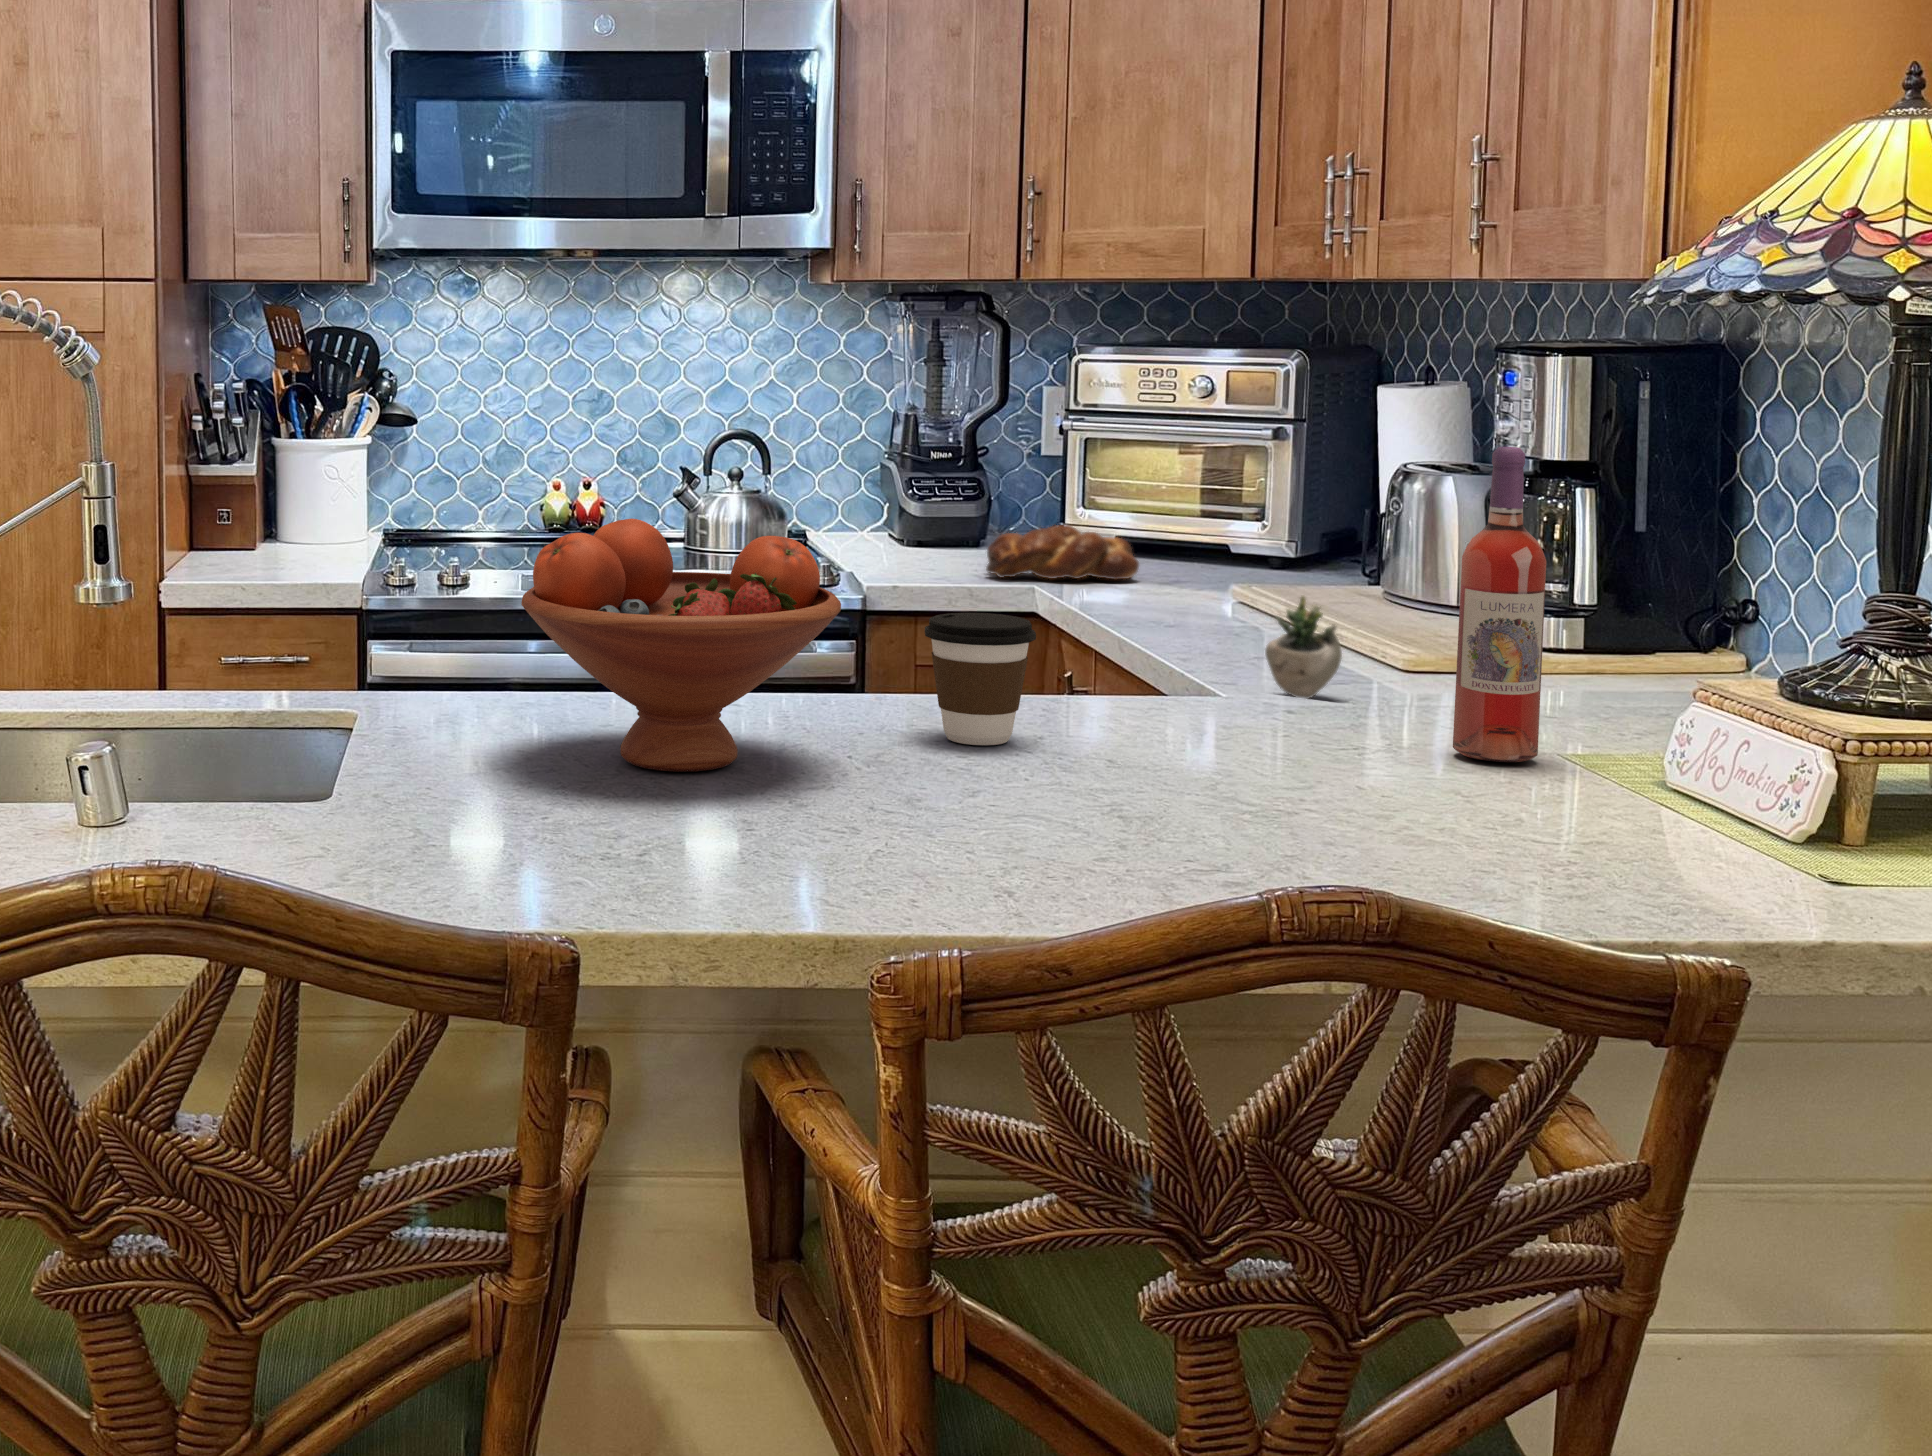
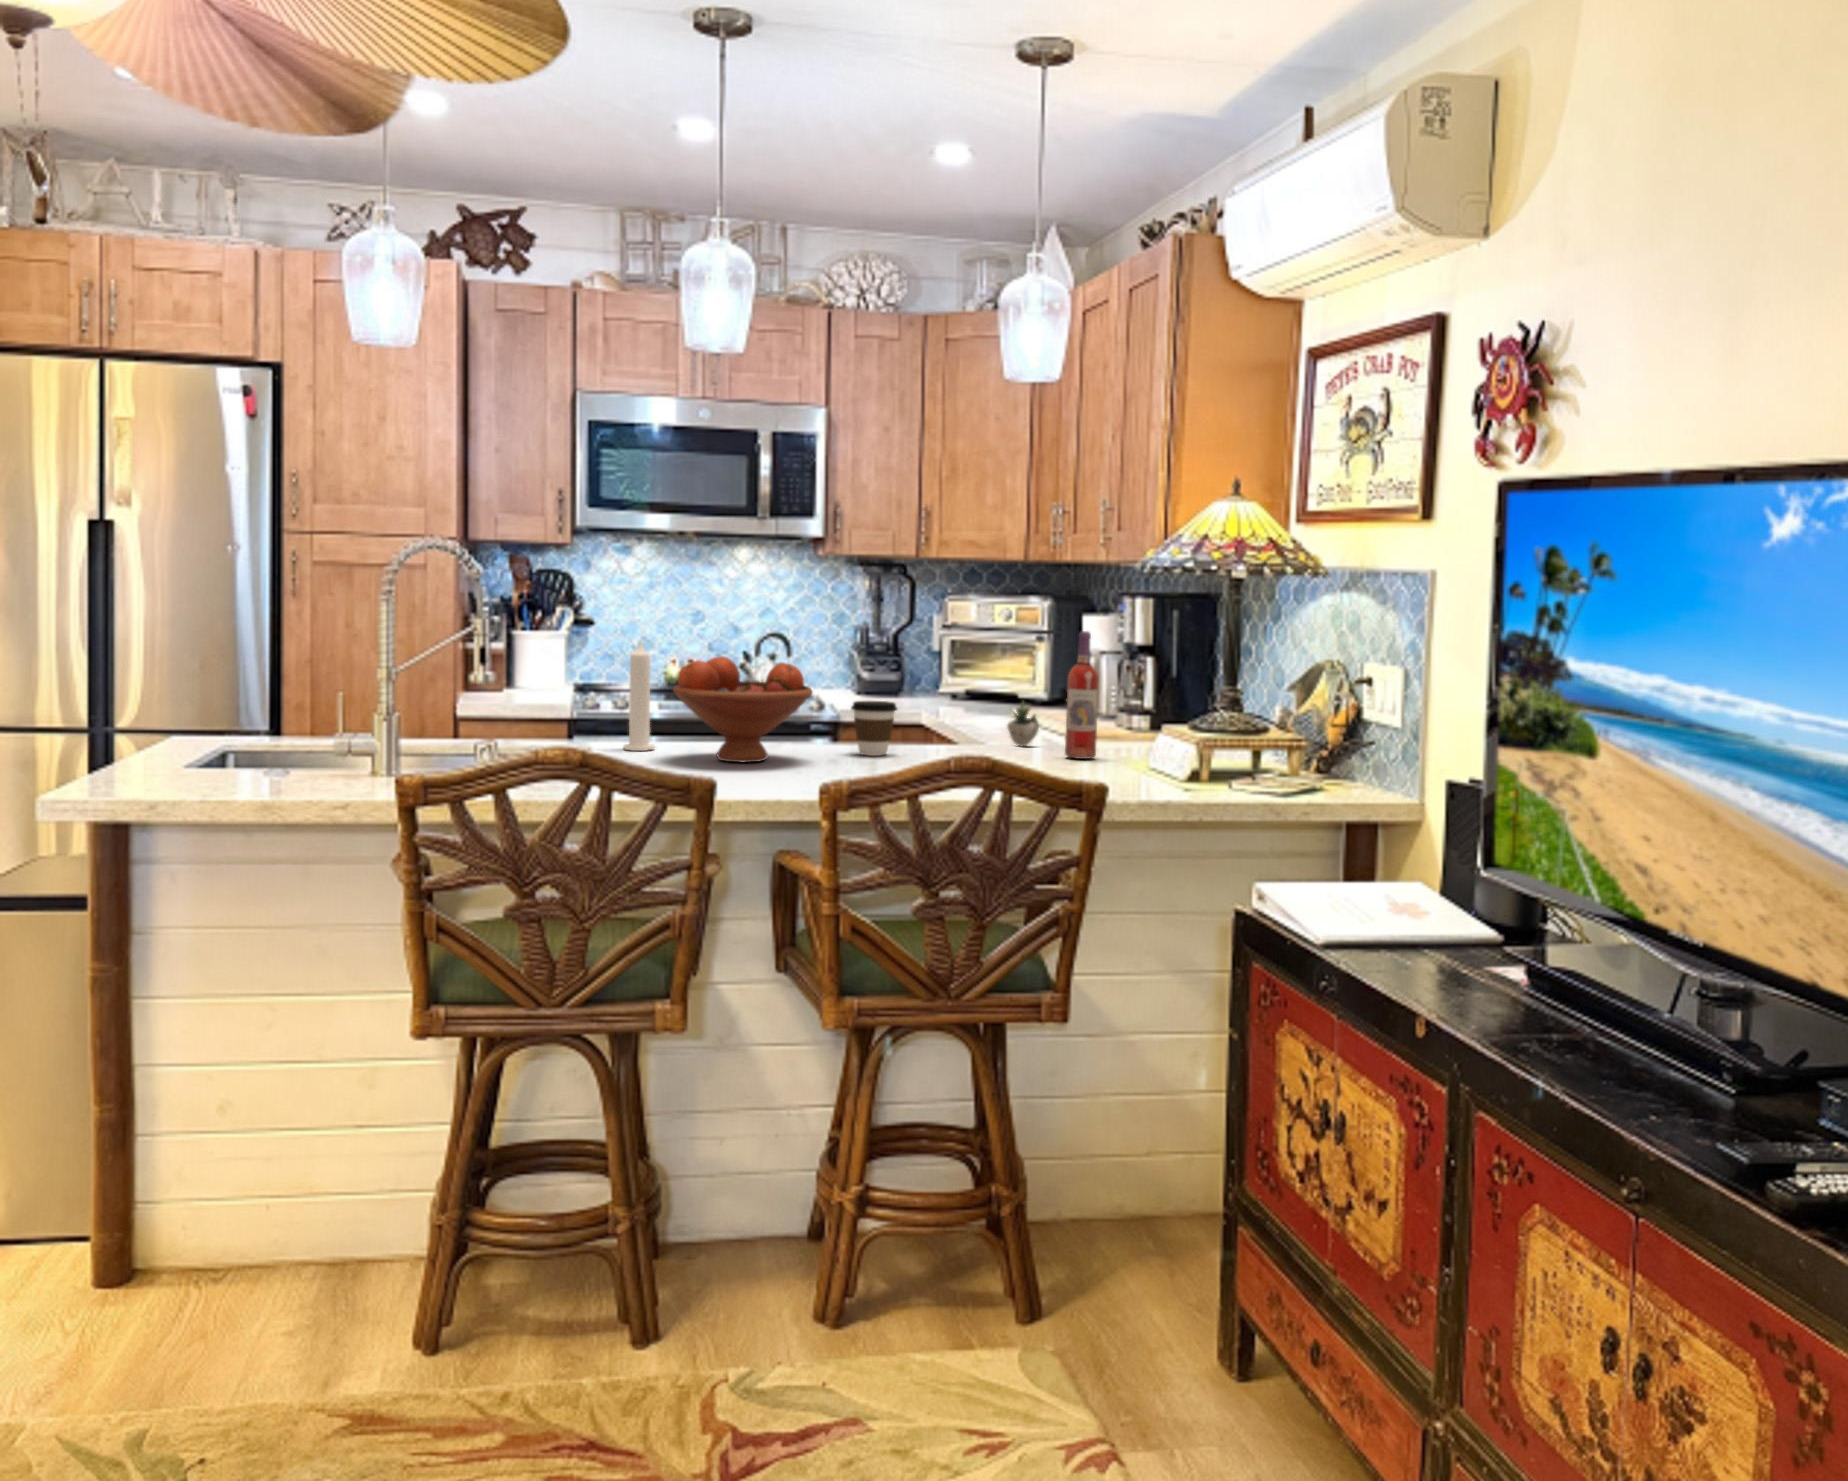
candle: none [424,480,491,724] -> present [623,640,655,751]
bread loaf: present [986,525,1139,579] -> none [901,683,976,709]

